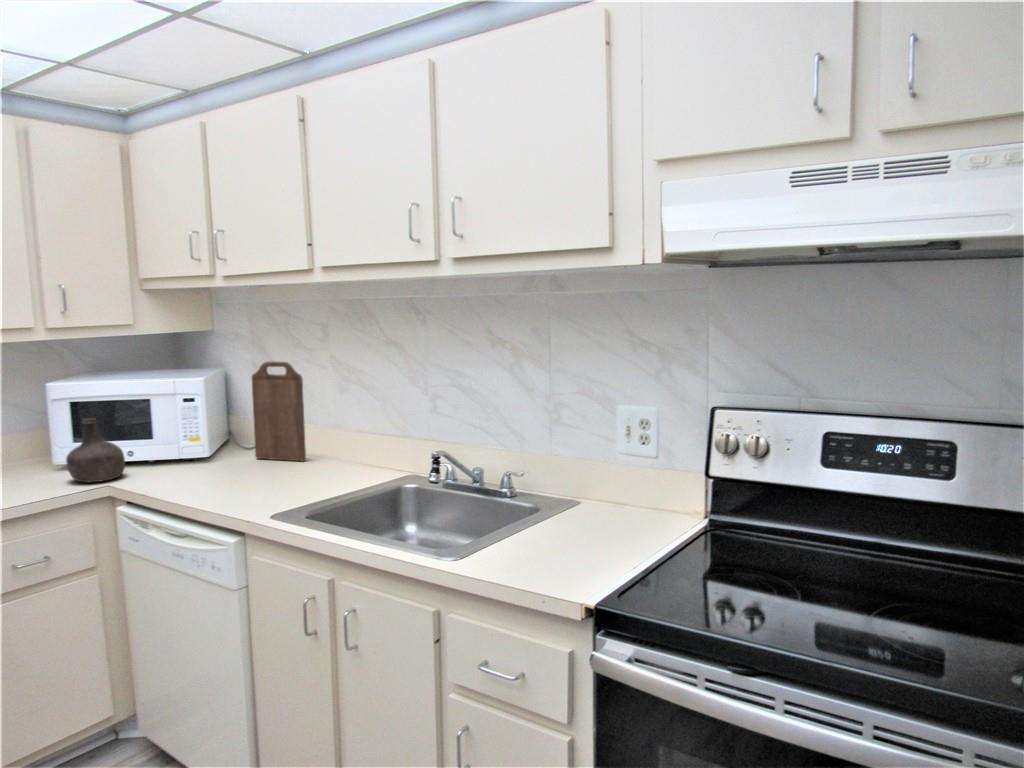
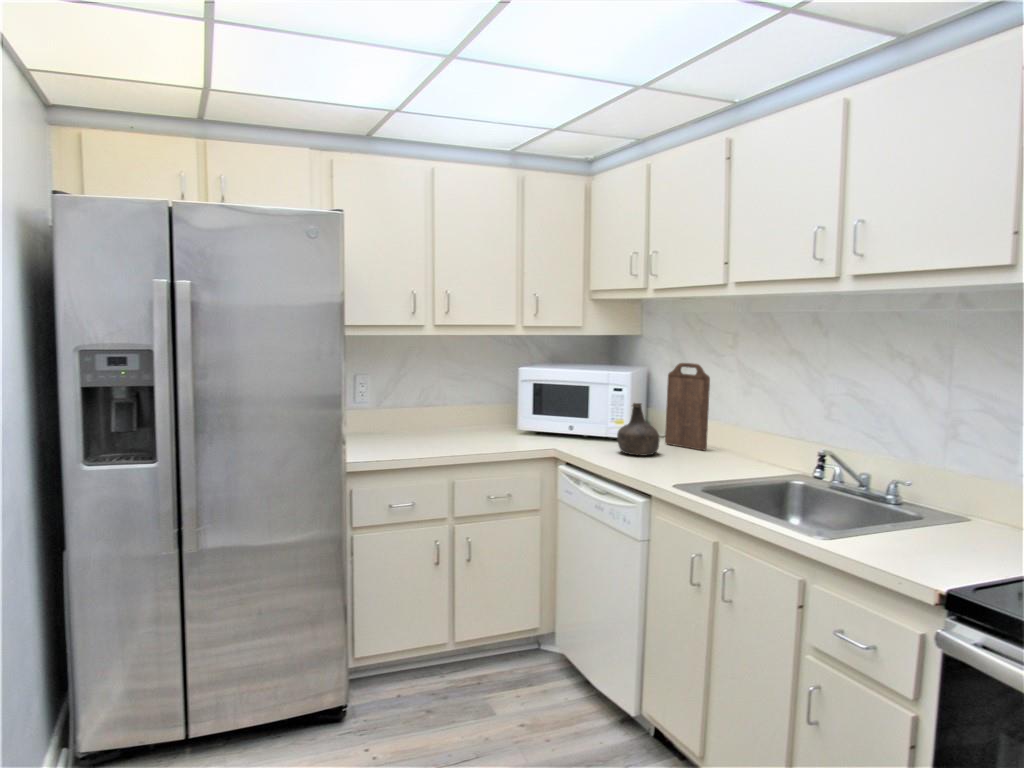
bottle: present [66,418,125,482] -> present [617,403,660,456]

